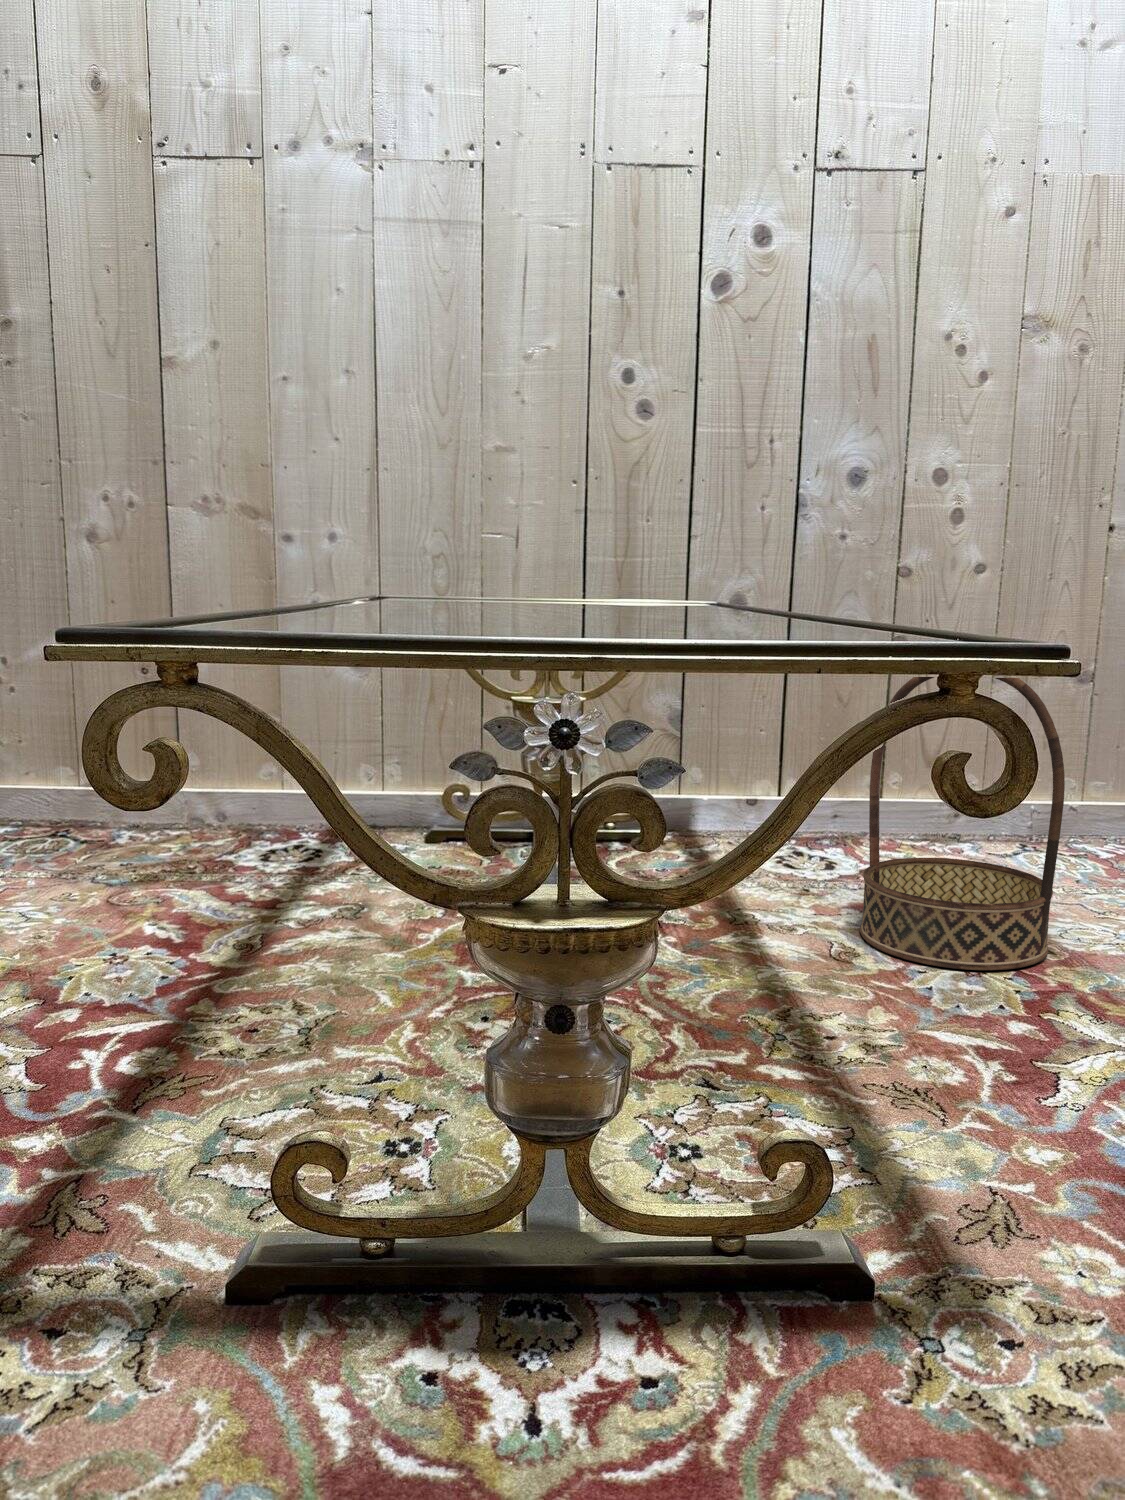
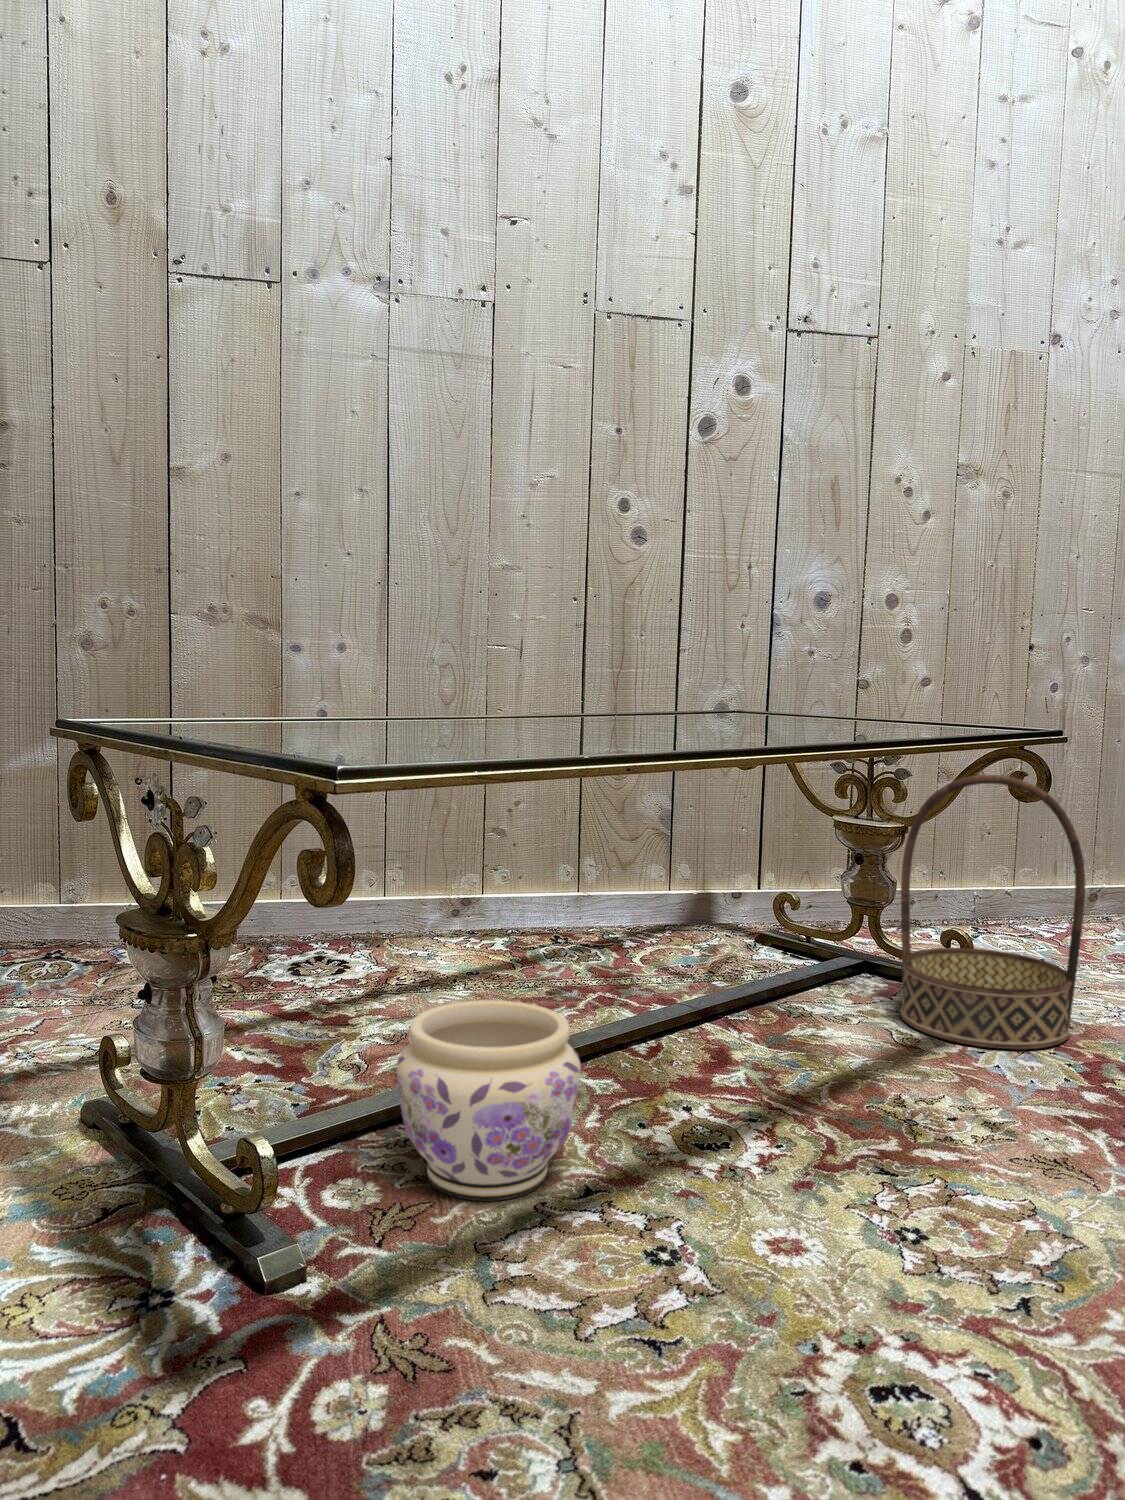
planter: none [188,881,382,1080] -> present [397,1000,581,1200]

